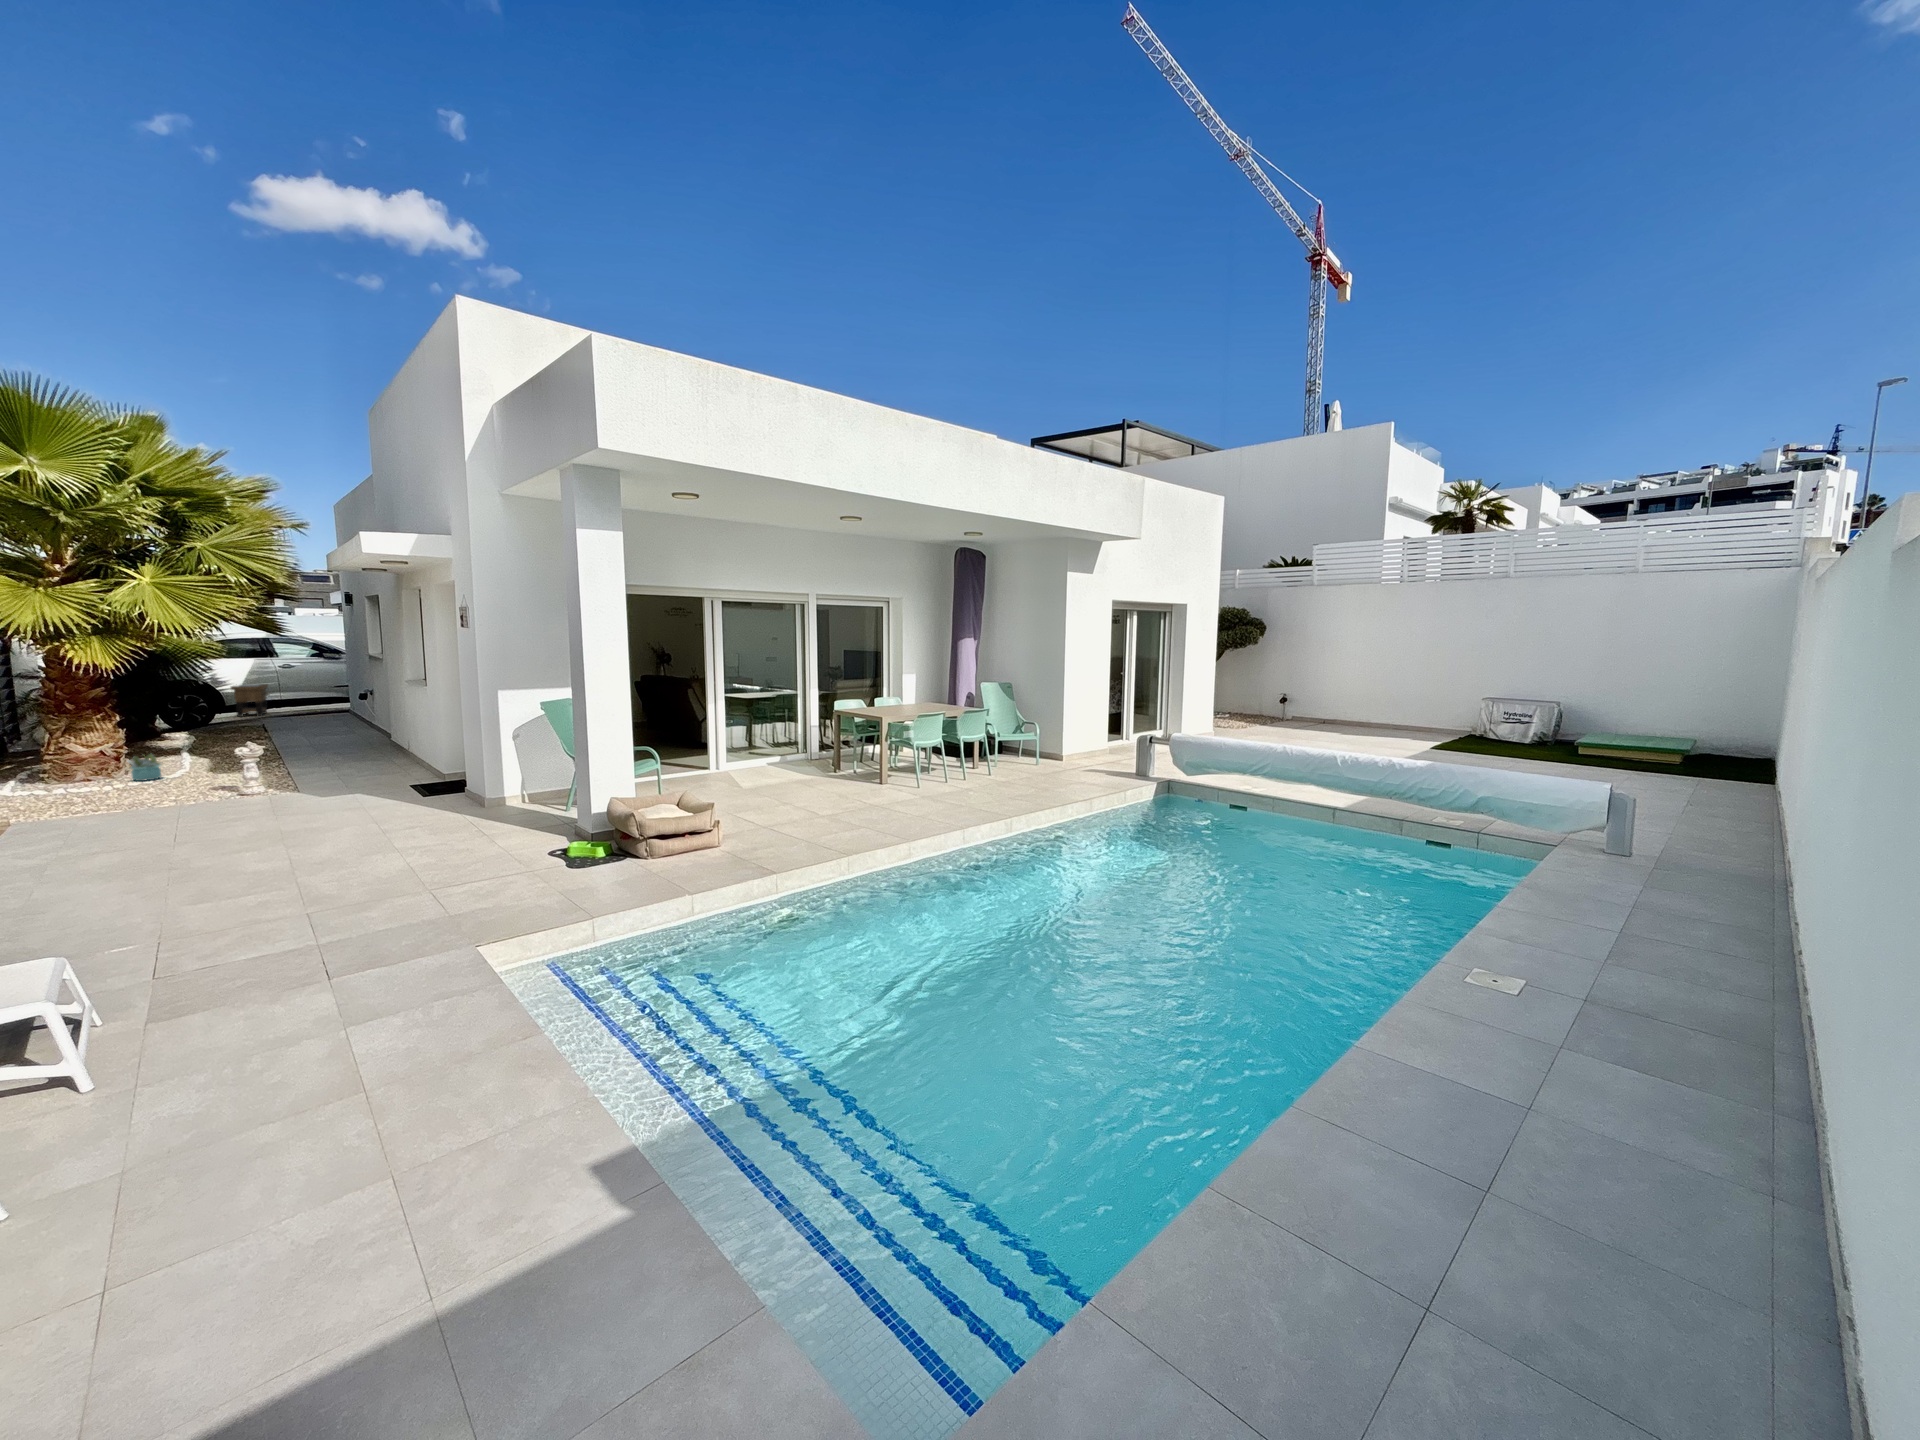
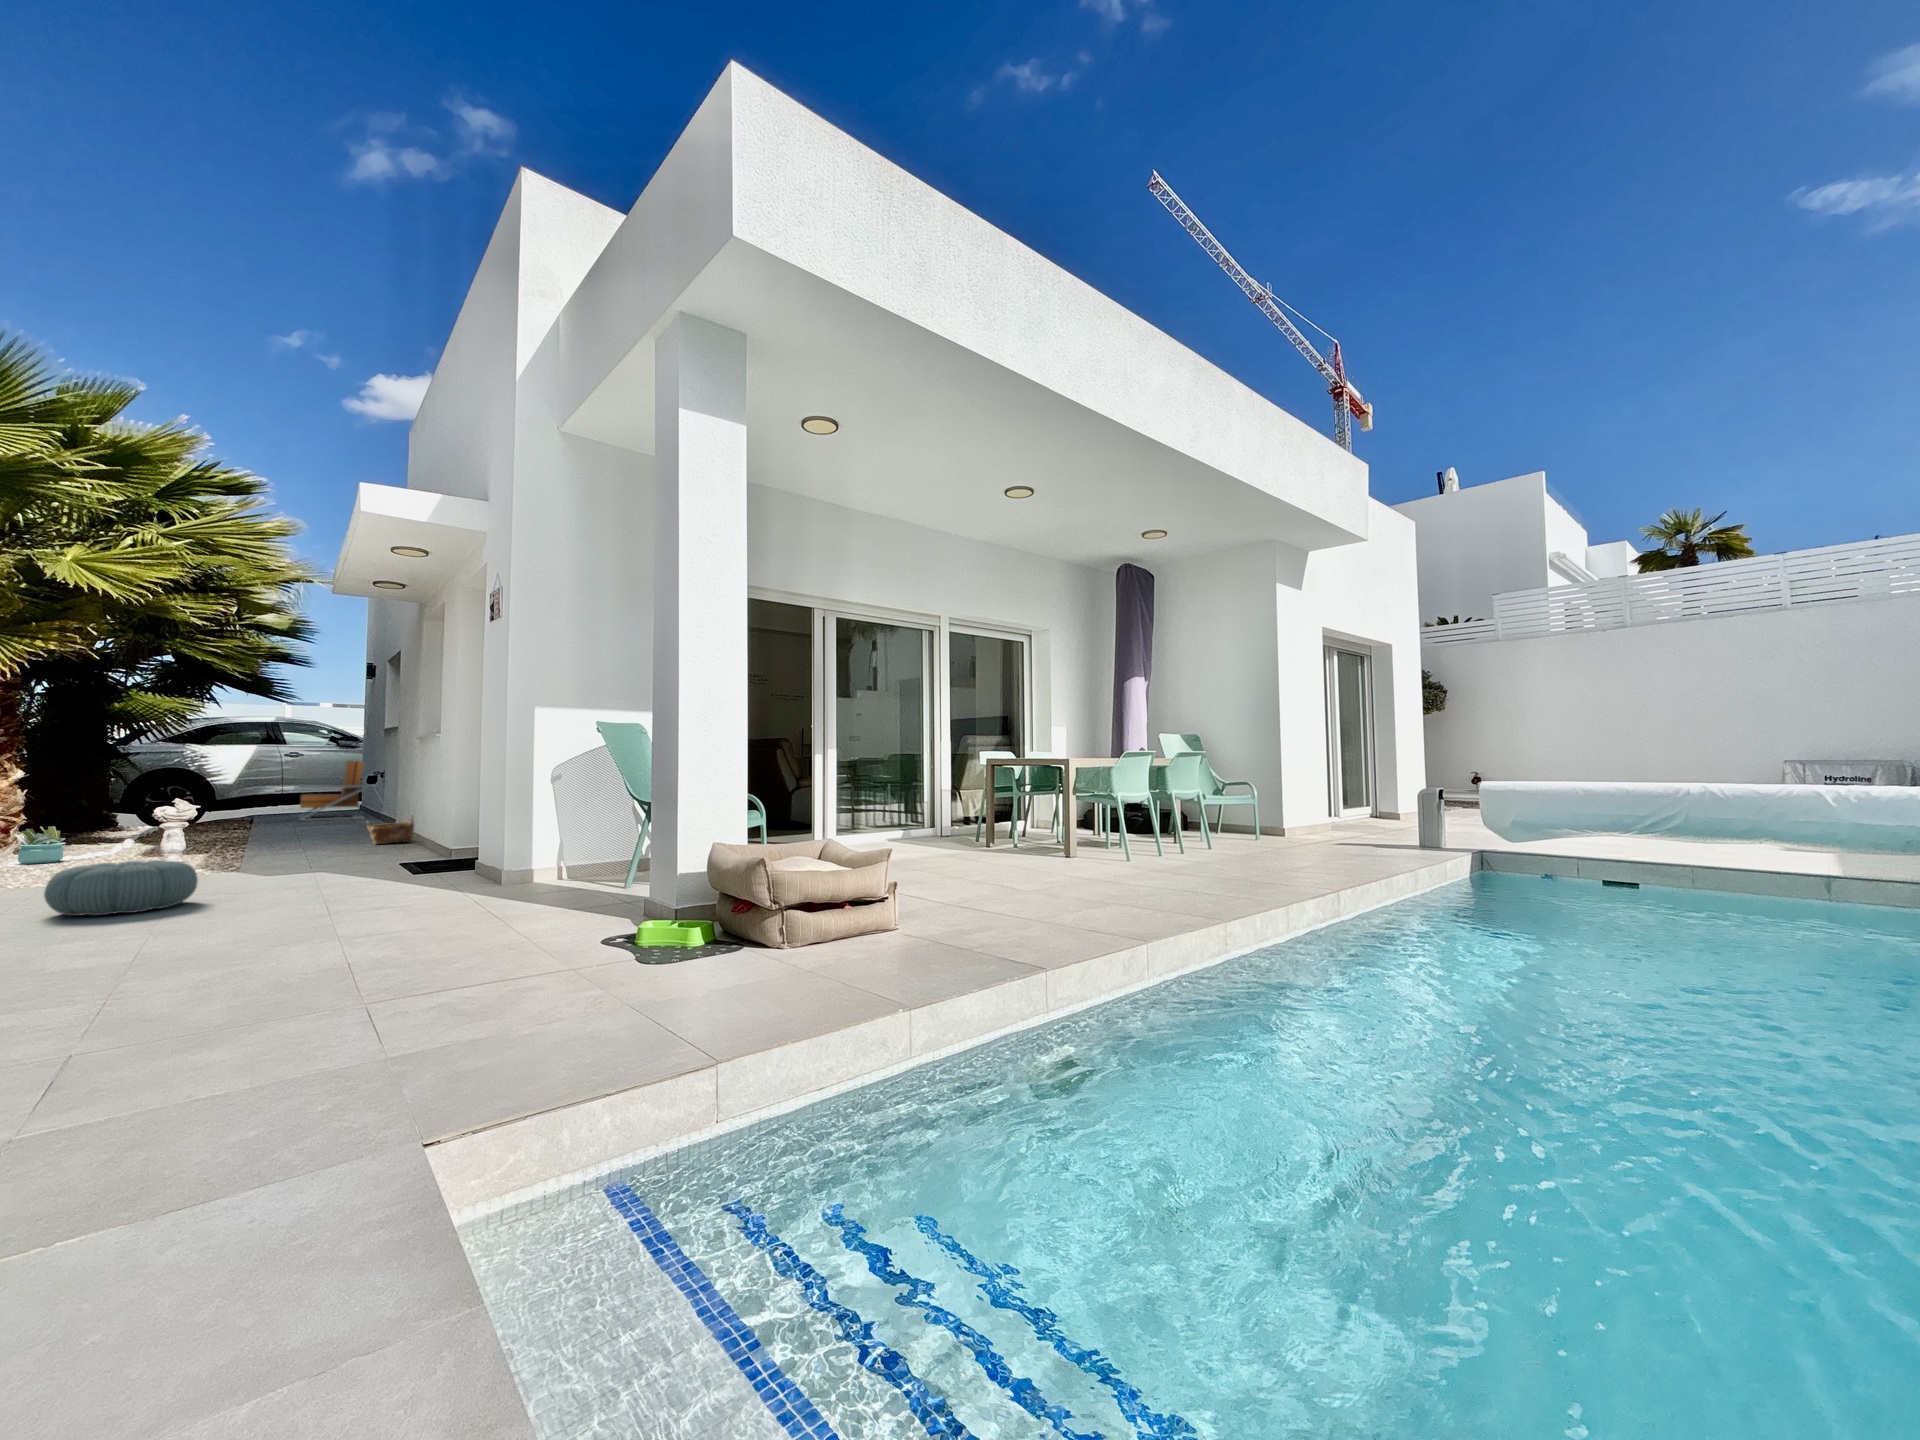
lounge chair: none [301,676,361,728] -> present [298,760,368,821]
side table: present [231,684,269,717] -> none [222,777,269,814]
woven basket: none [375,739,411,761] -> present [367,817,414,844]
pouf: none [206,795,293,832] -> present [44,860,198,916]

